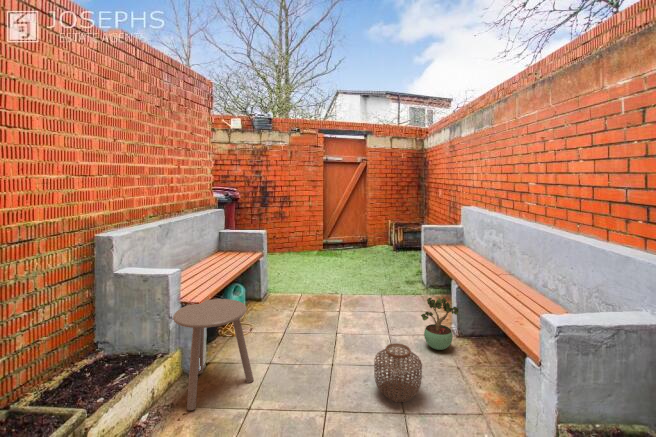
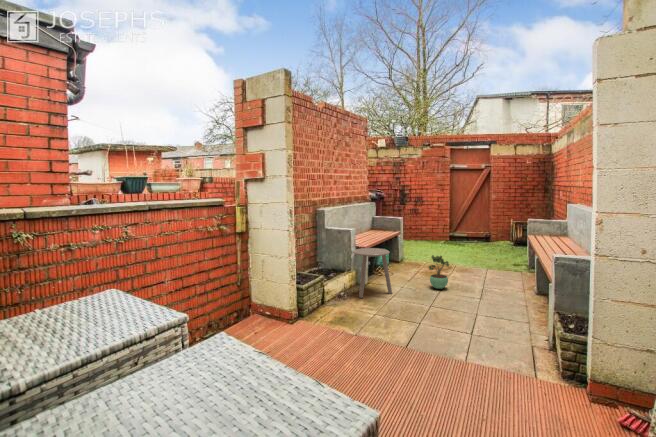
potted plant: present [421,298,459,350] -> present [429,255,449,289]
woven basket: present [374,343,422,402] -> none [463,278,493,310]

